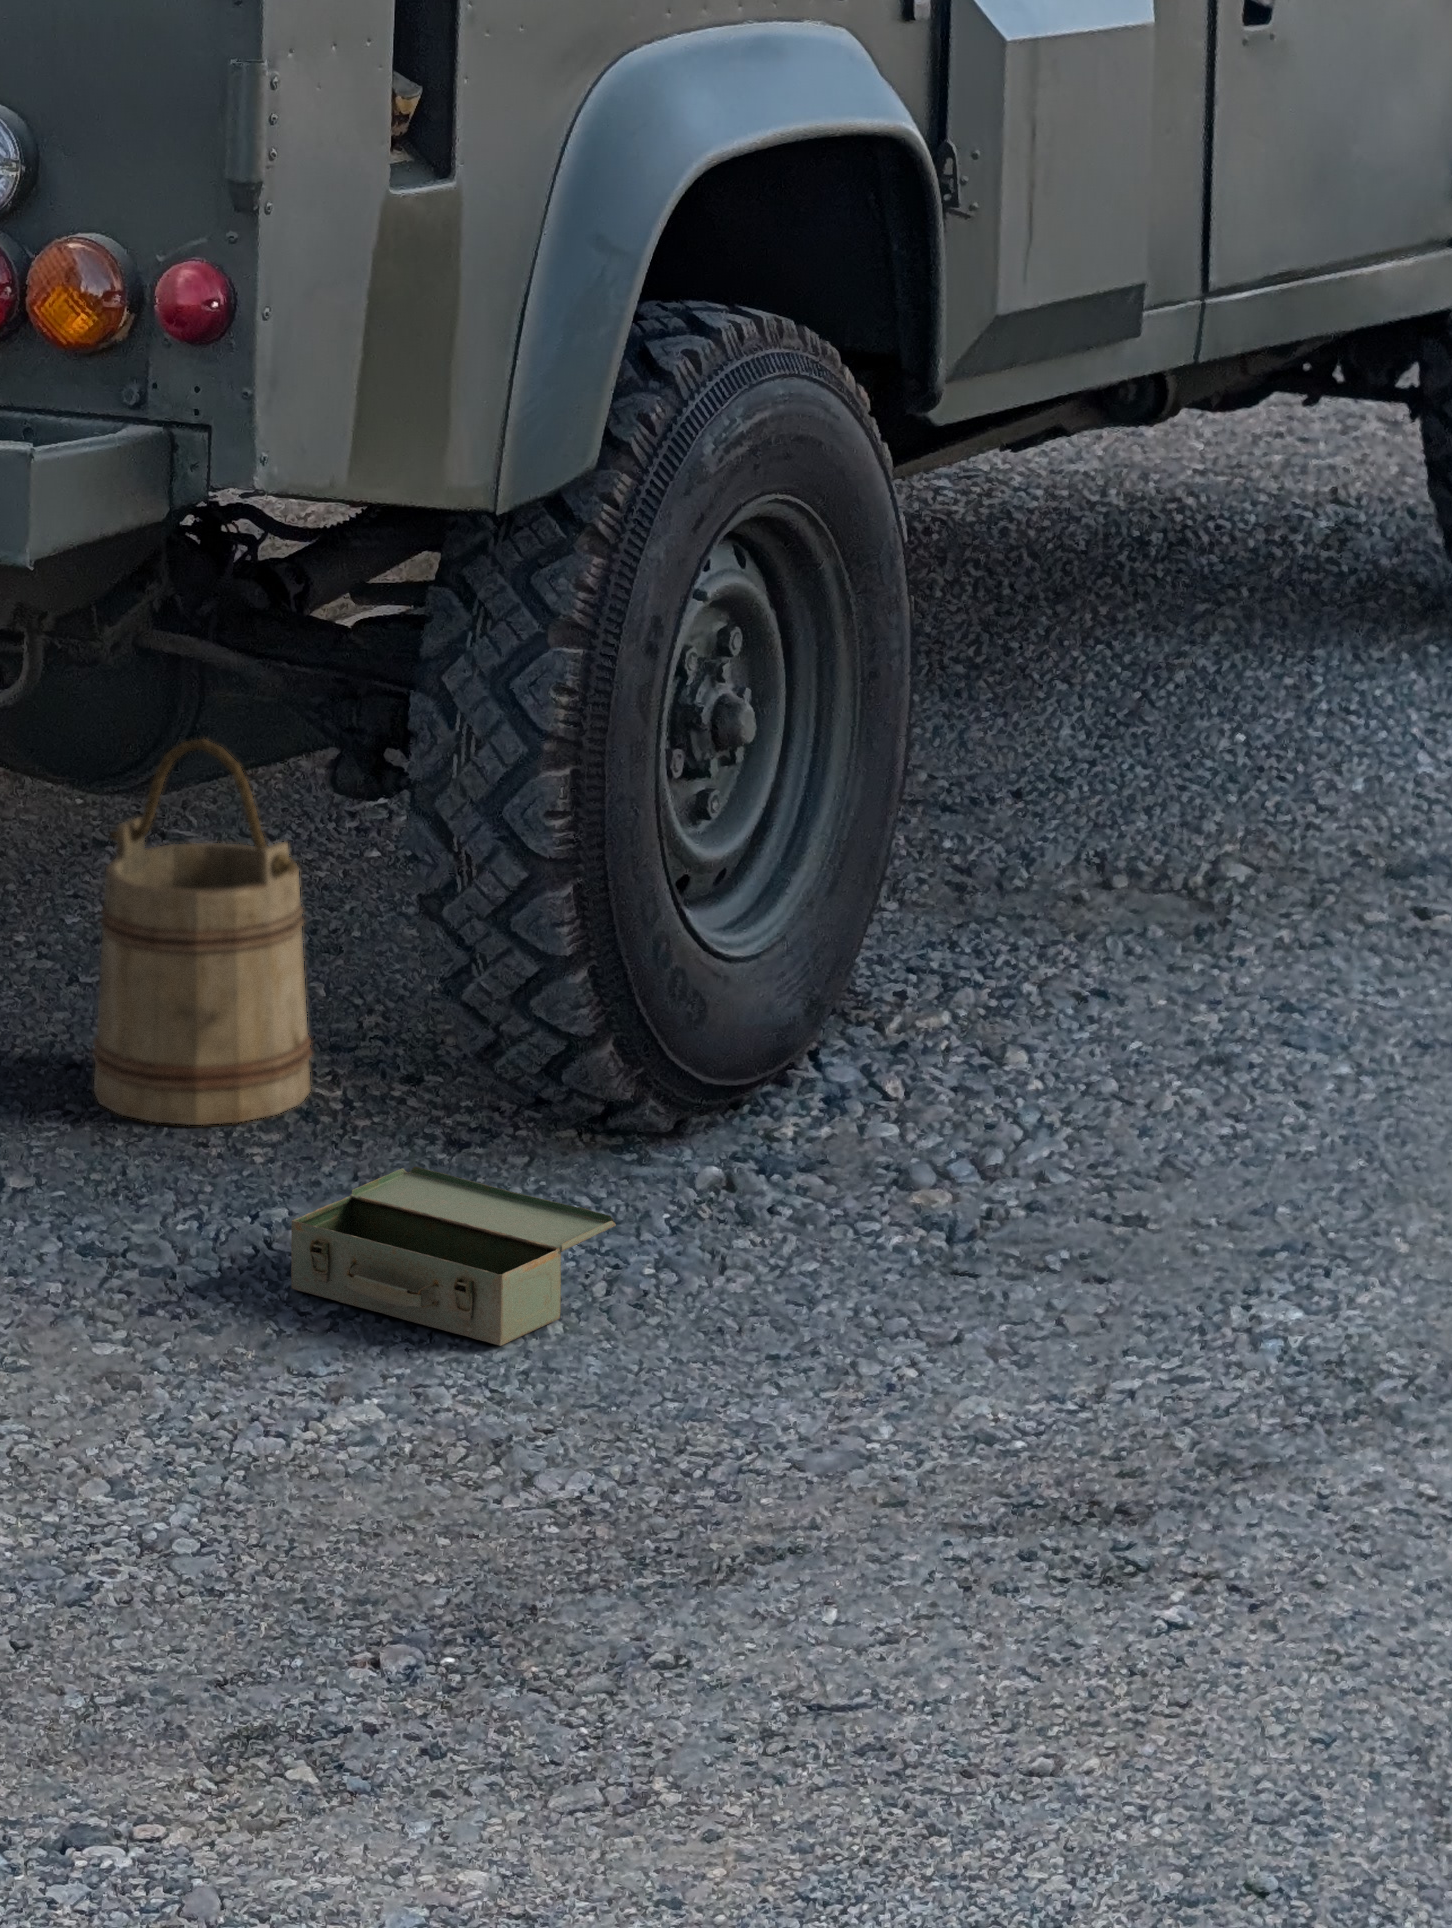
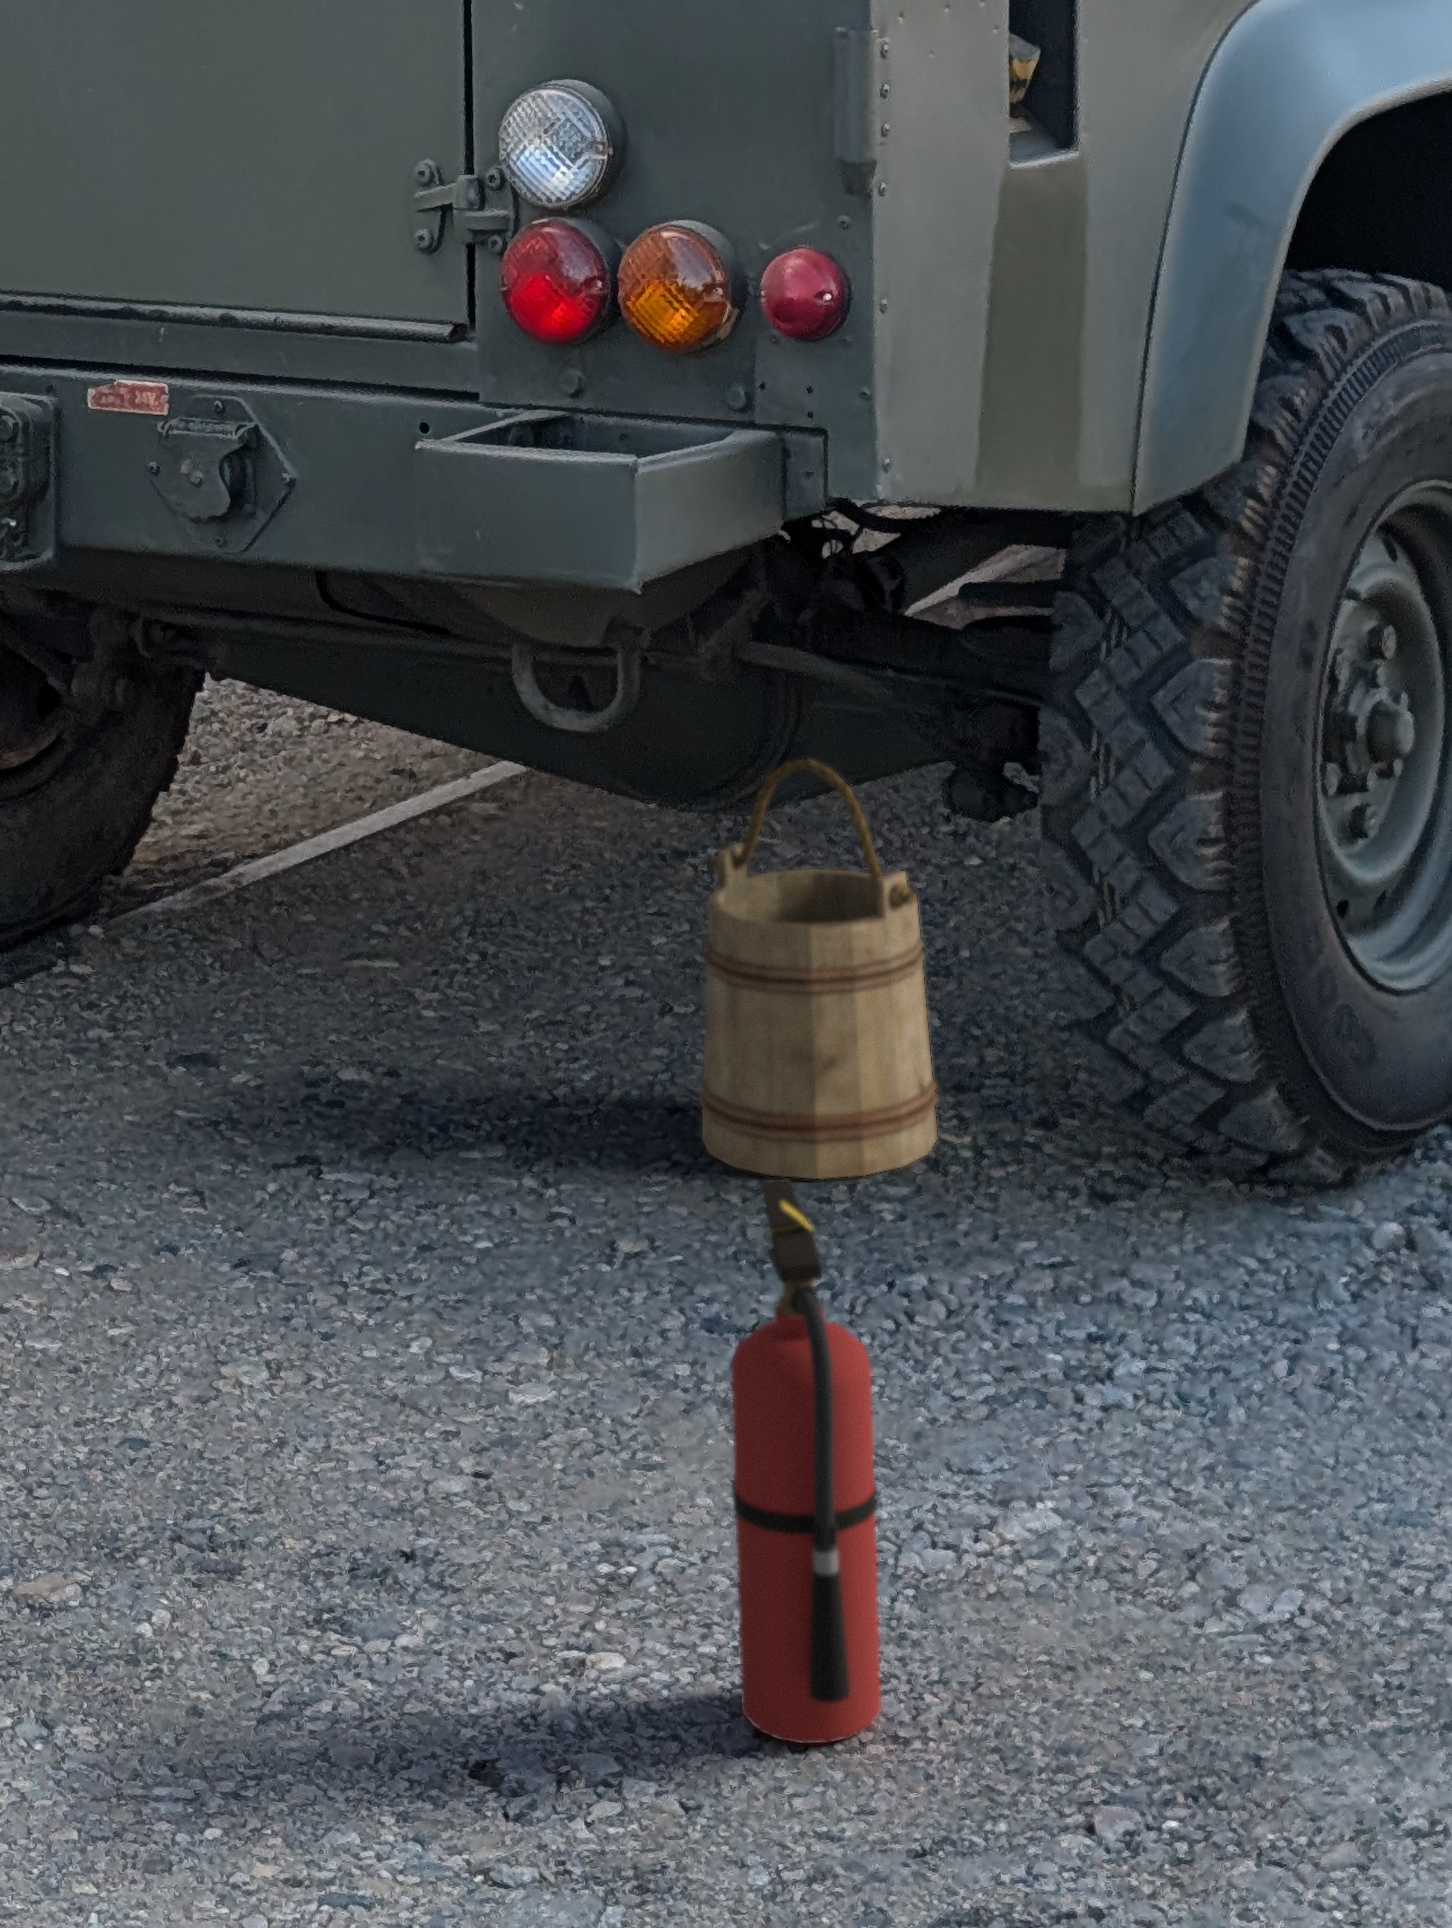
fire extinguisher: none [74,1089,200,1596] -> present [731,1177,881,1744]
toolbox: present [291,1167,616,1346] -> none [942,1234,1303,1442]

